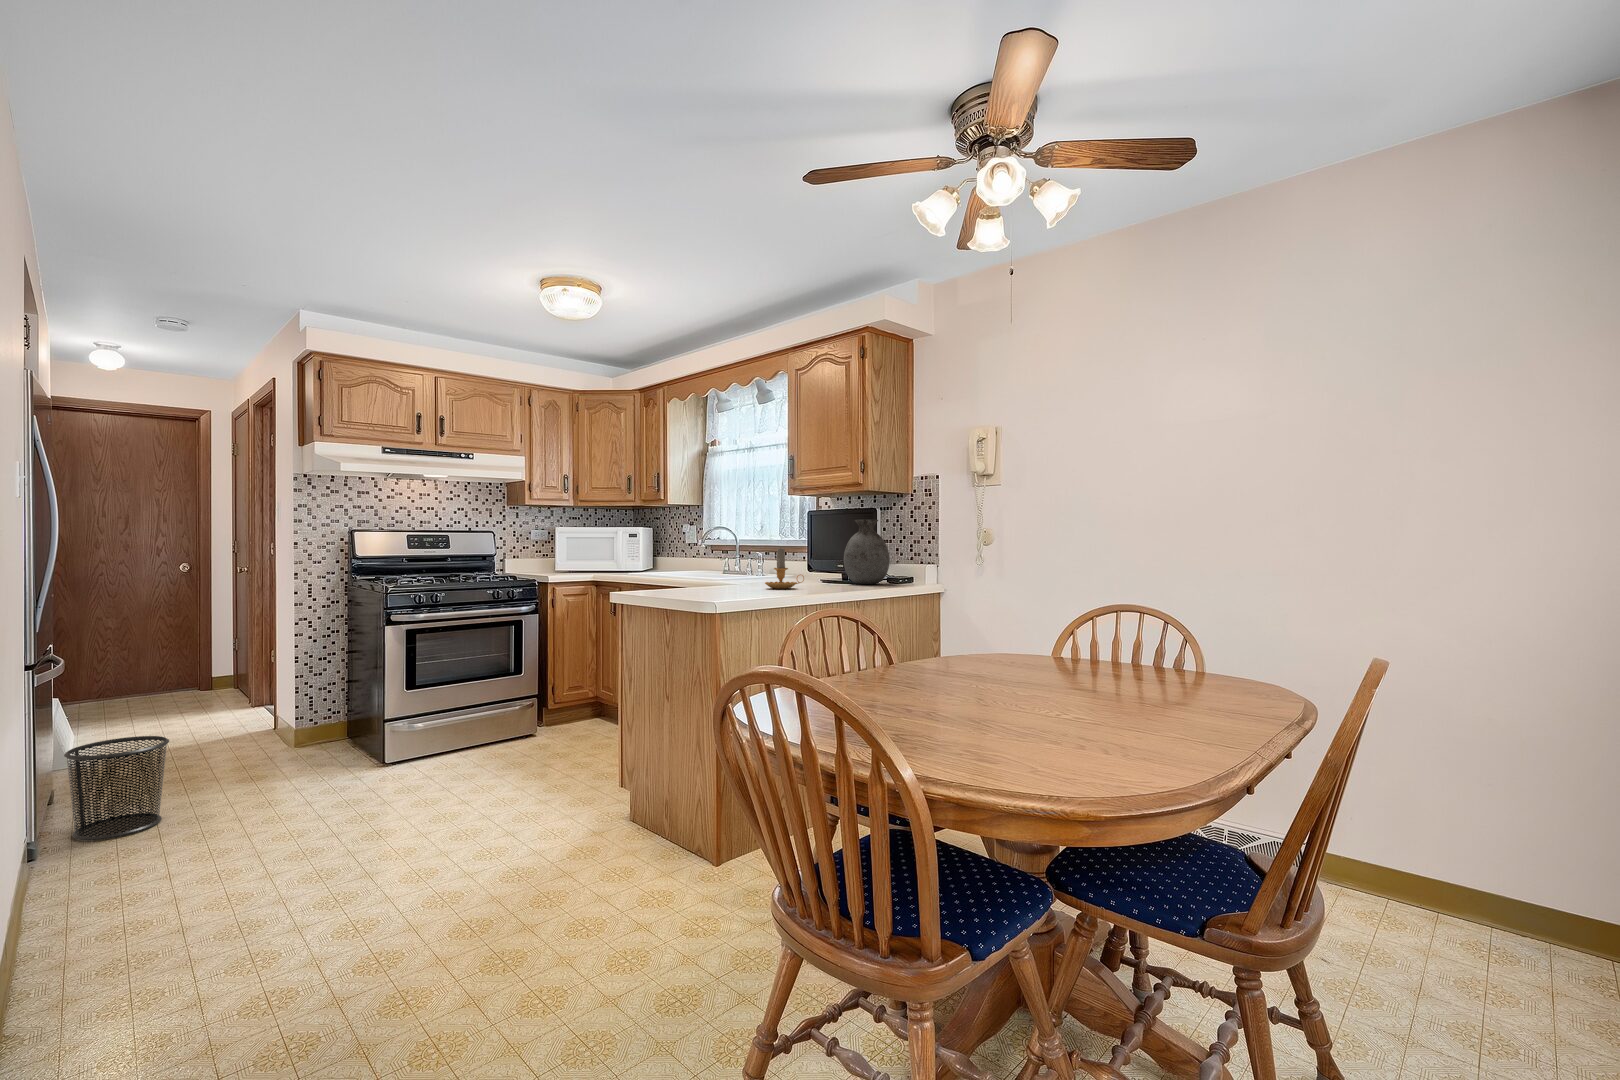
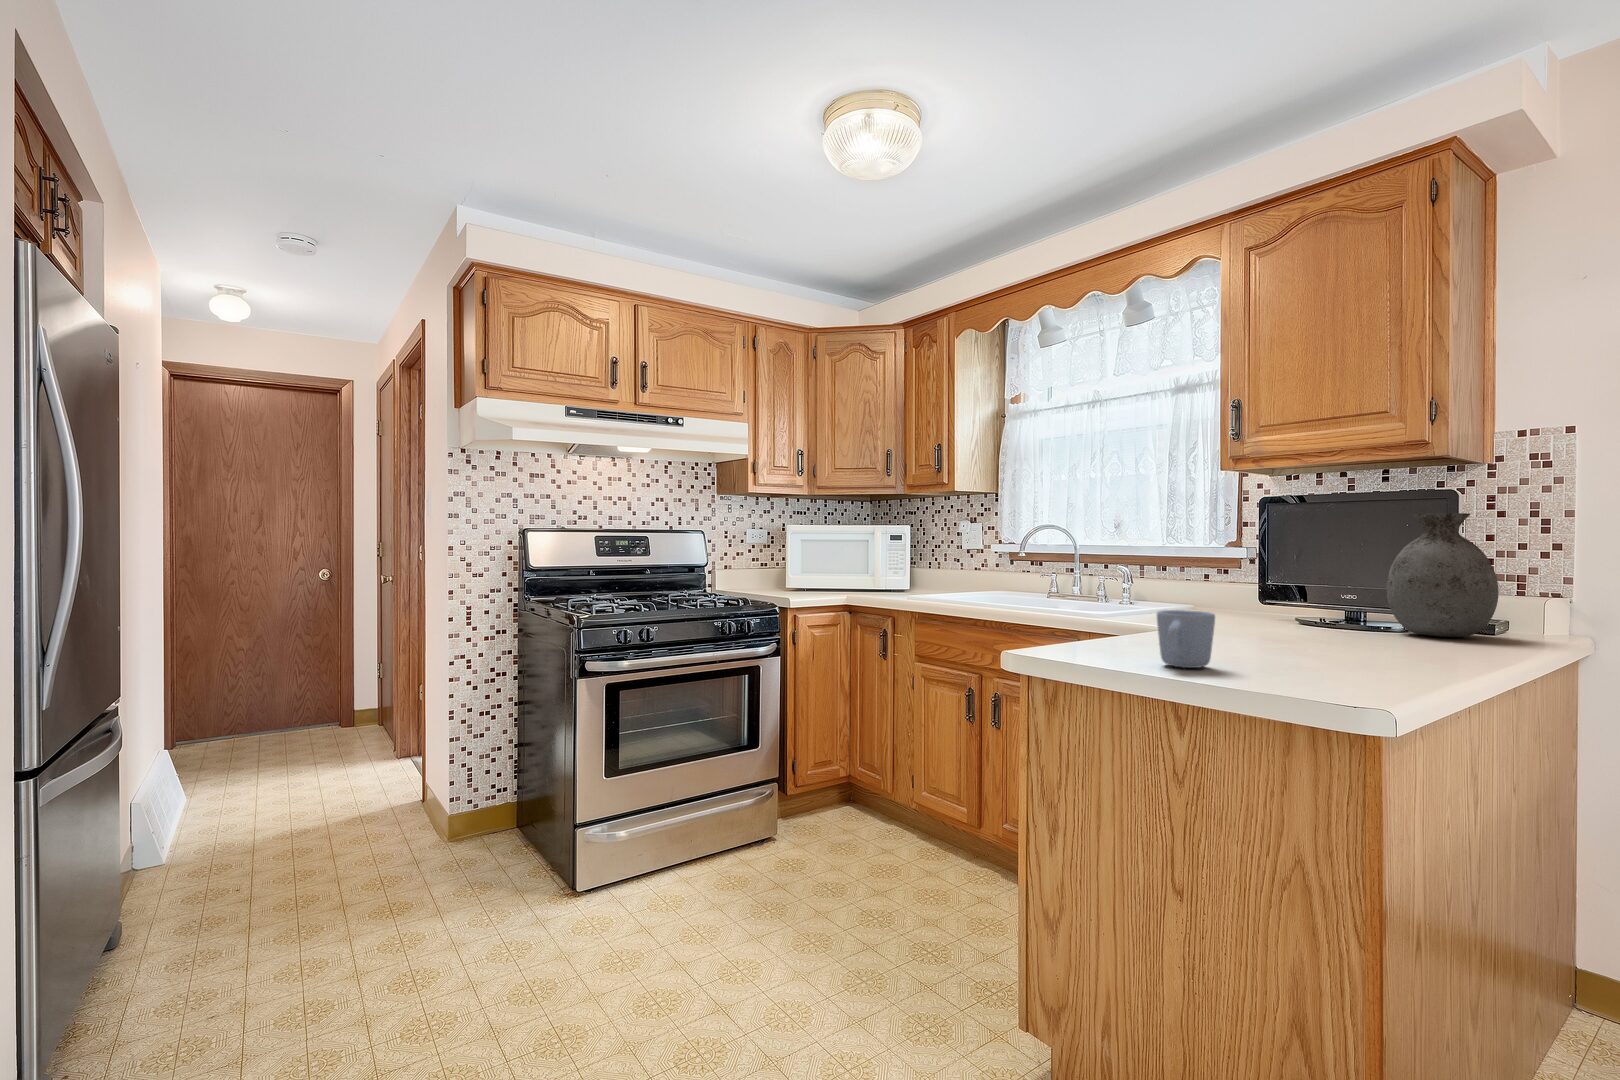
candle: present [765,548,804,589] -> none [1291,566,1385,652]
mug: none [666,567,695,594] -> present [1156,610,1215,668]
waste bin: present [64,736,169,840] -> none [110,858,269,1049]

